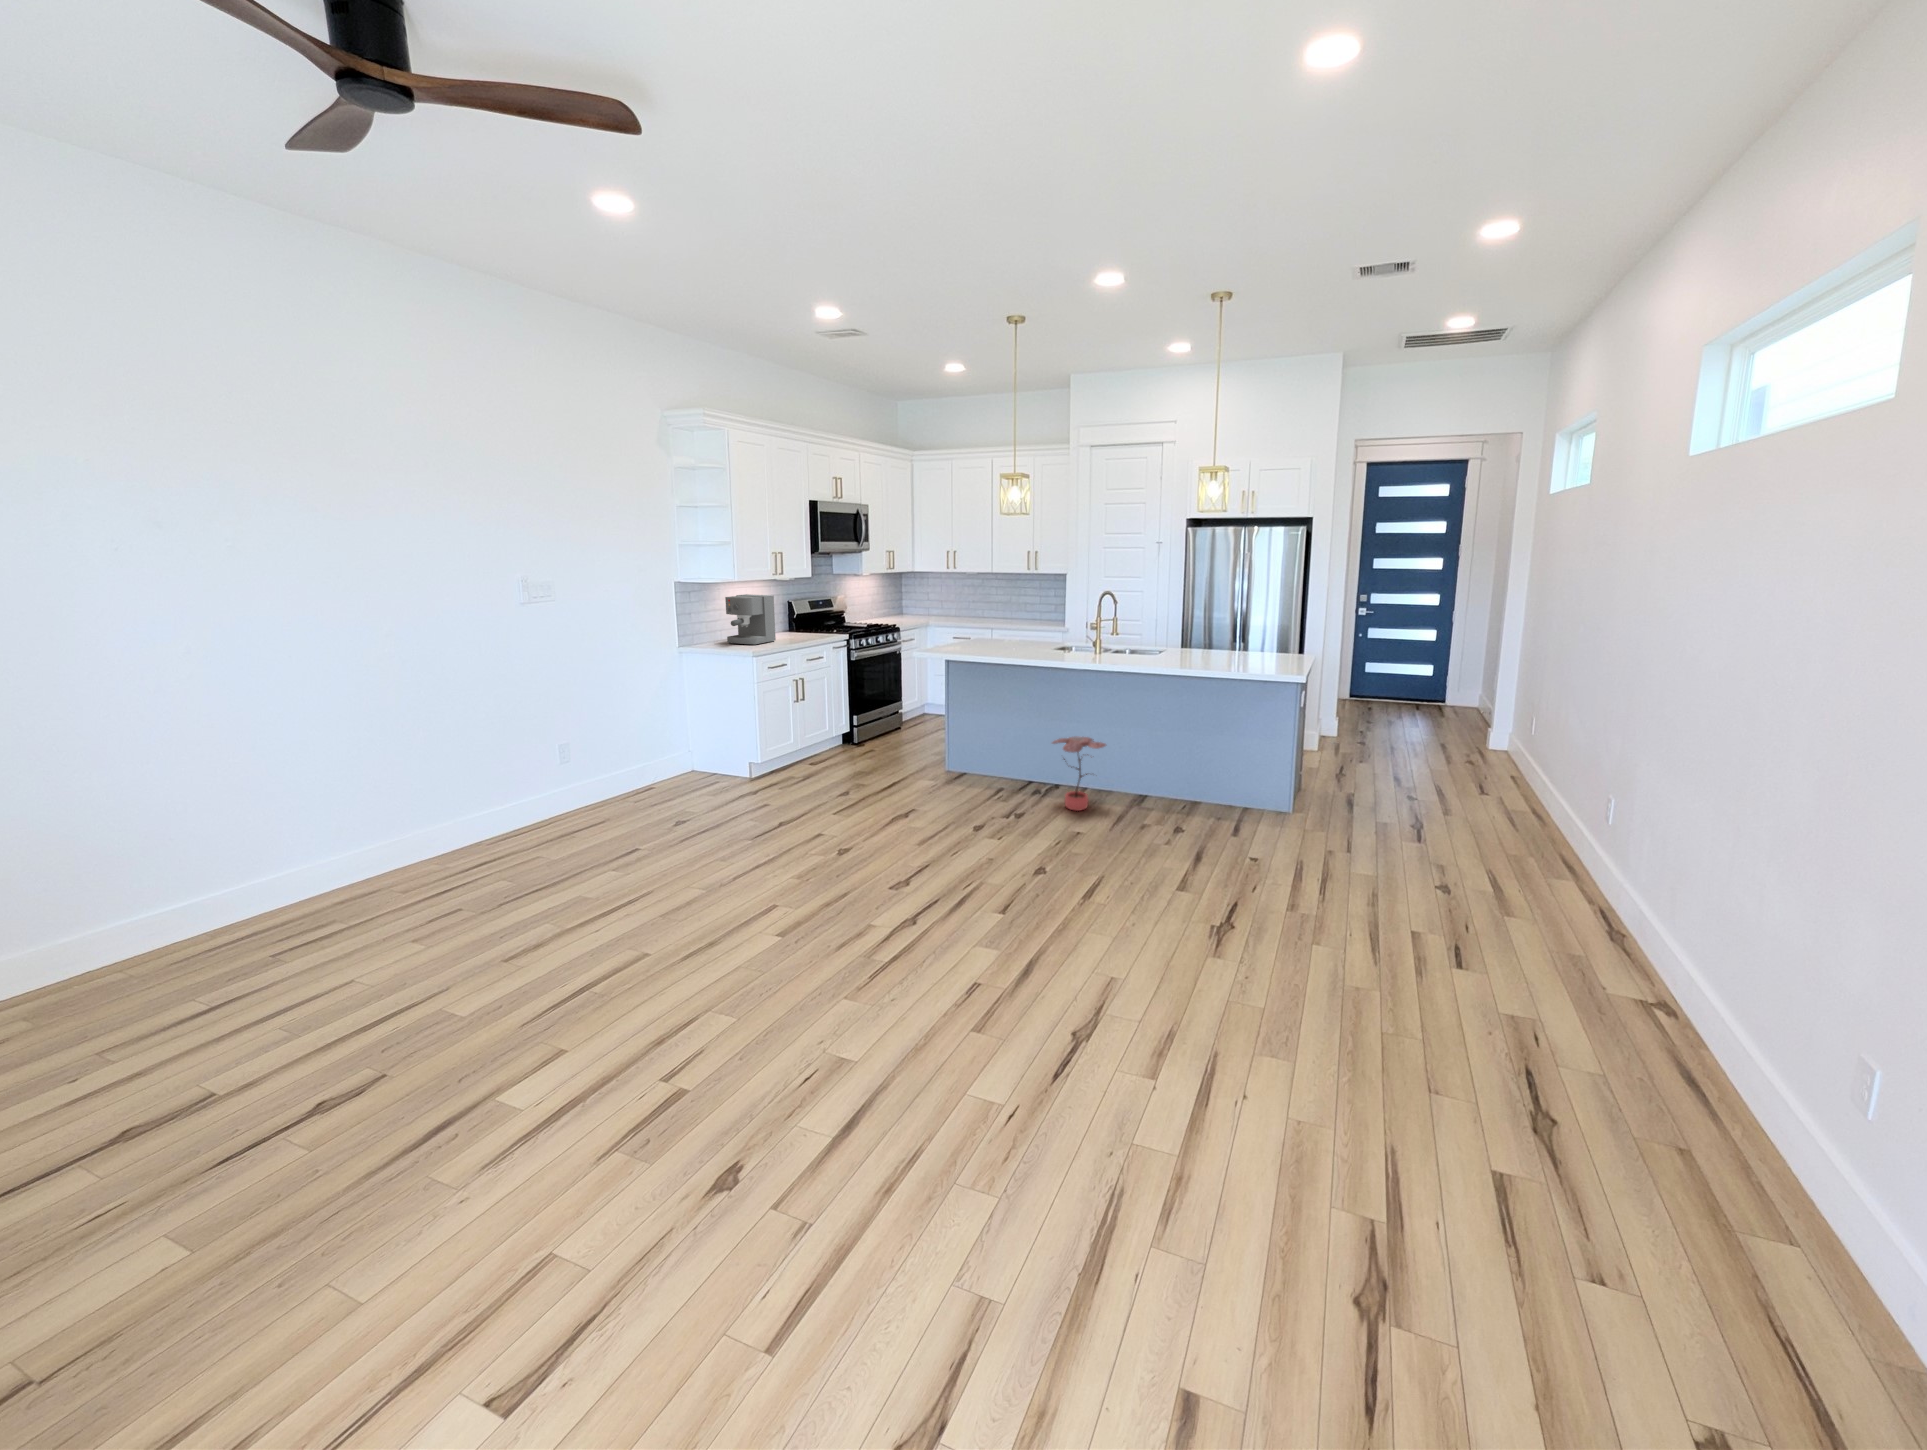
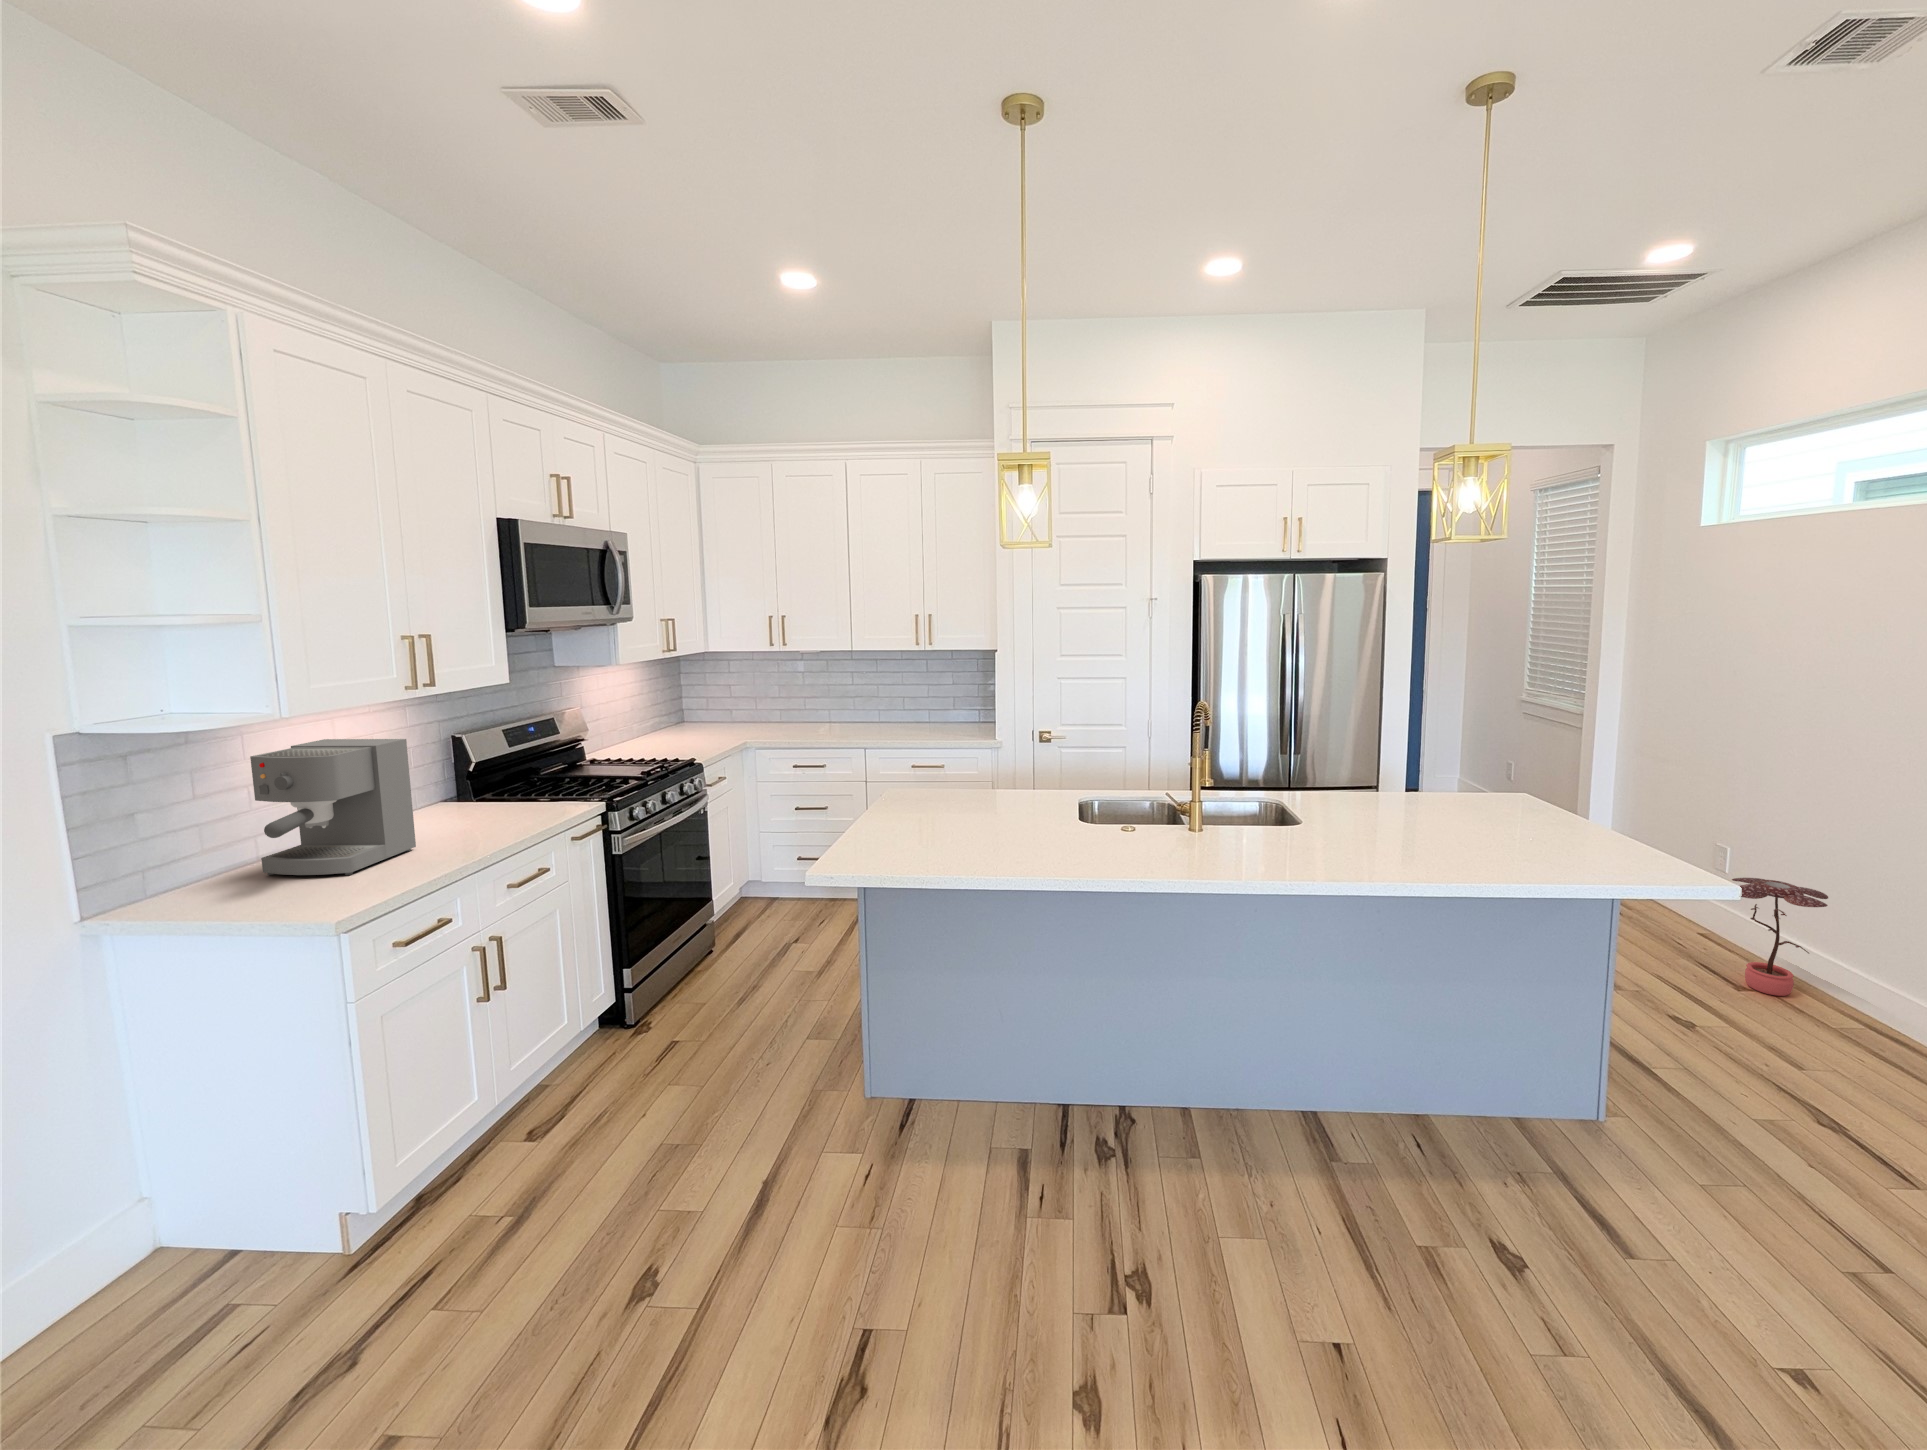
potted plant: present [1052,737,1106,811] -> present [1732,878,1828,996]

